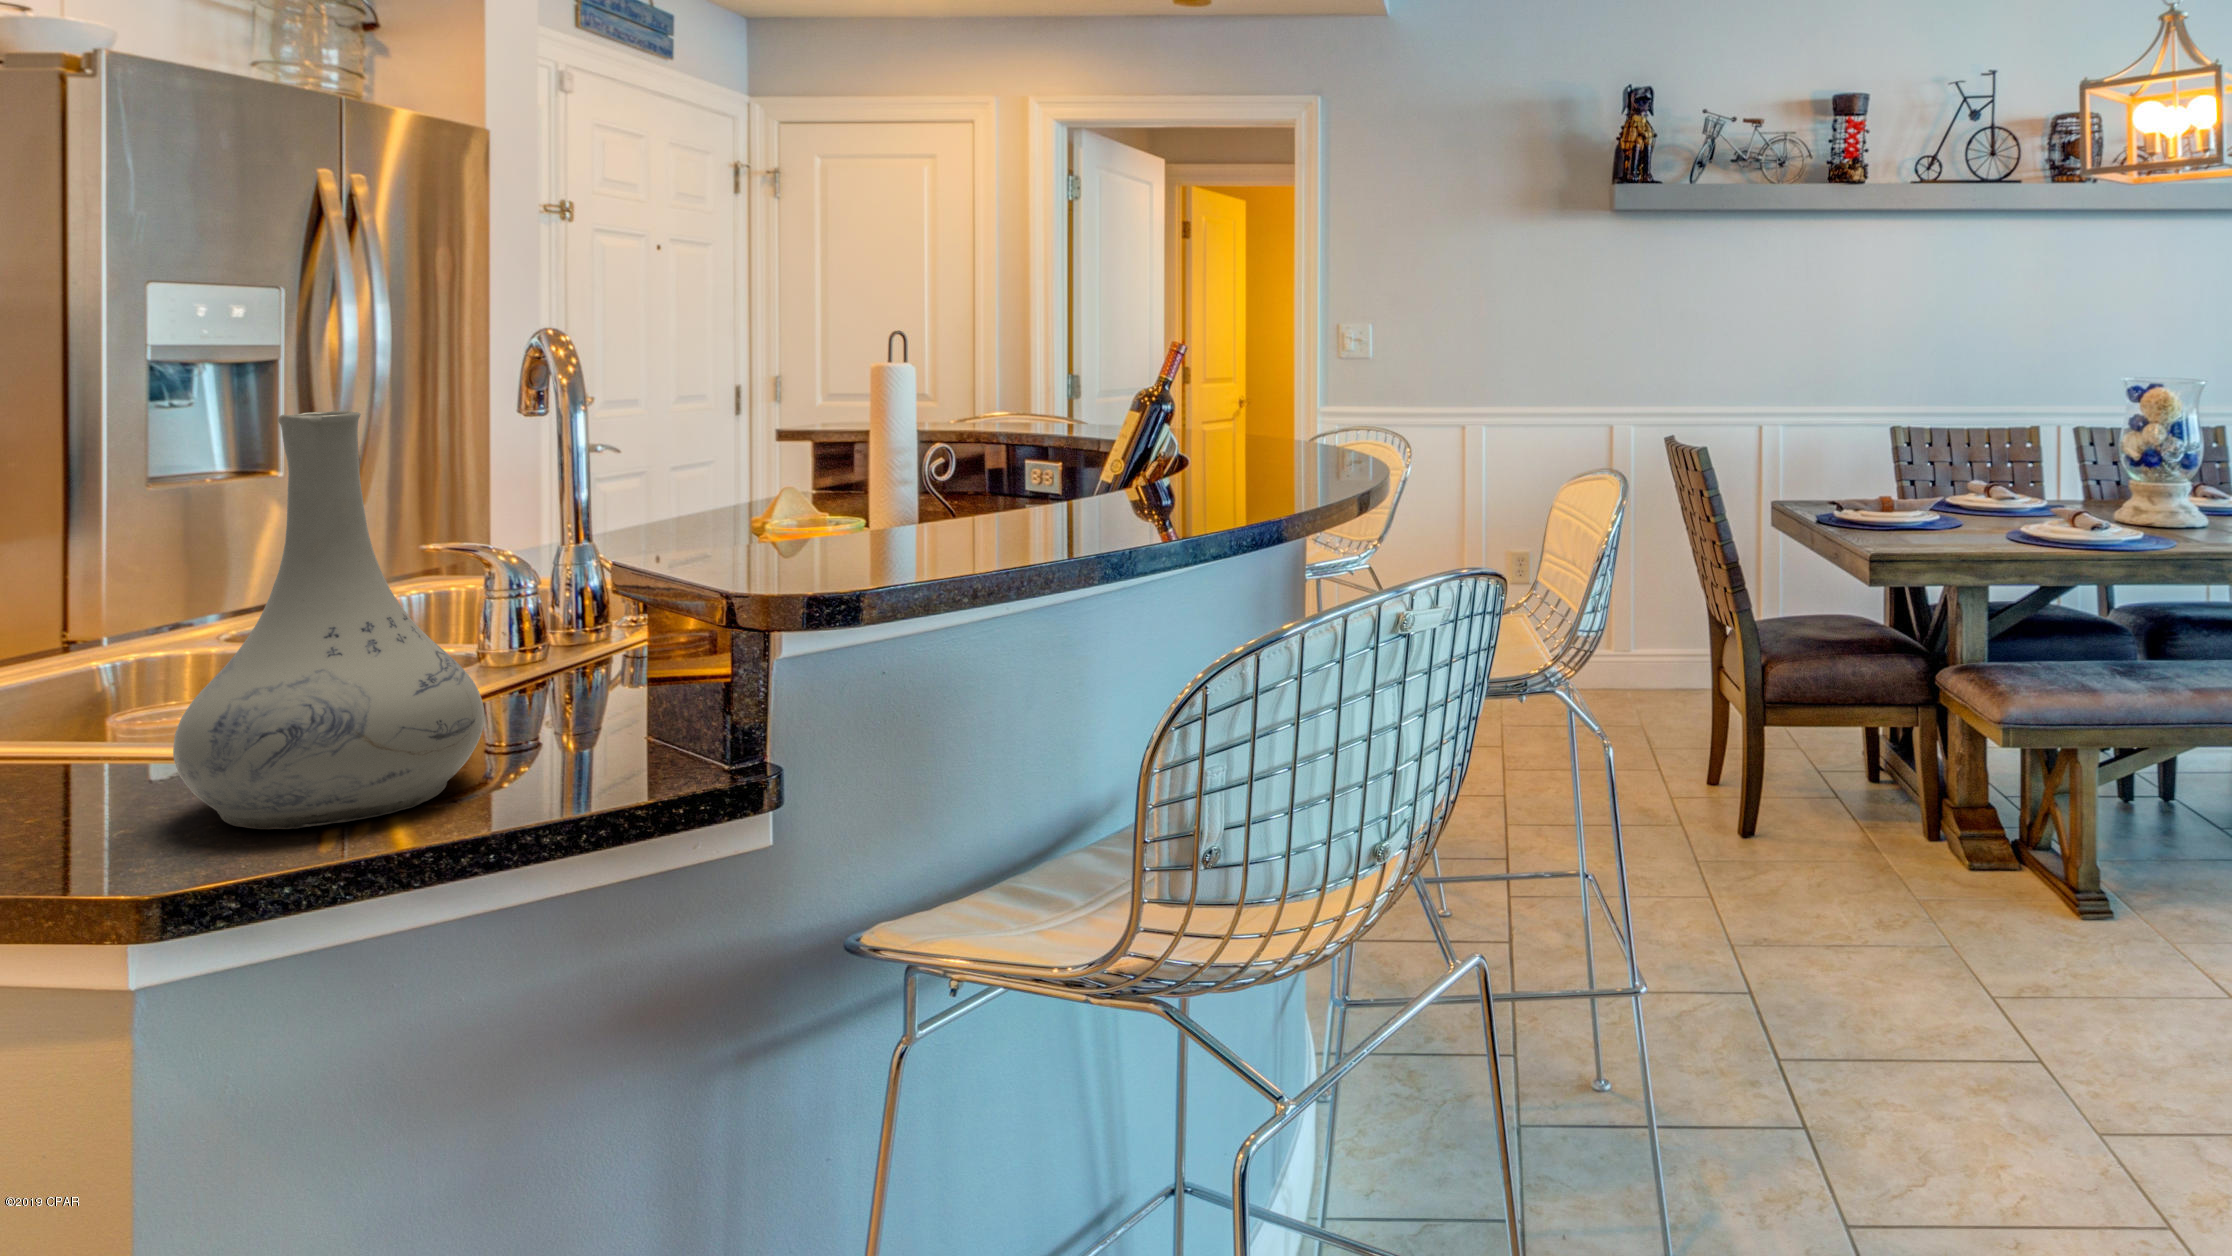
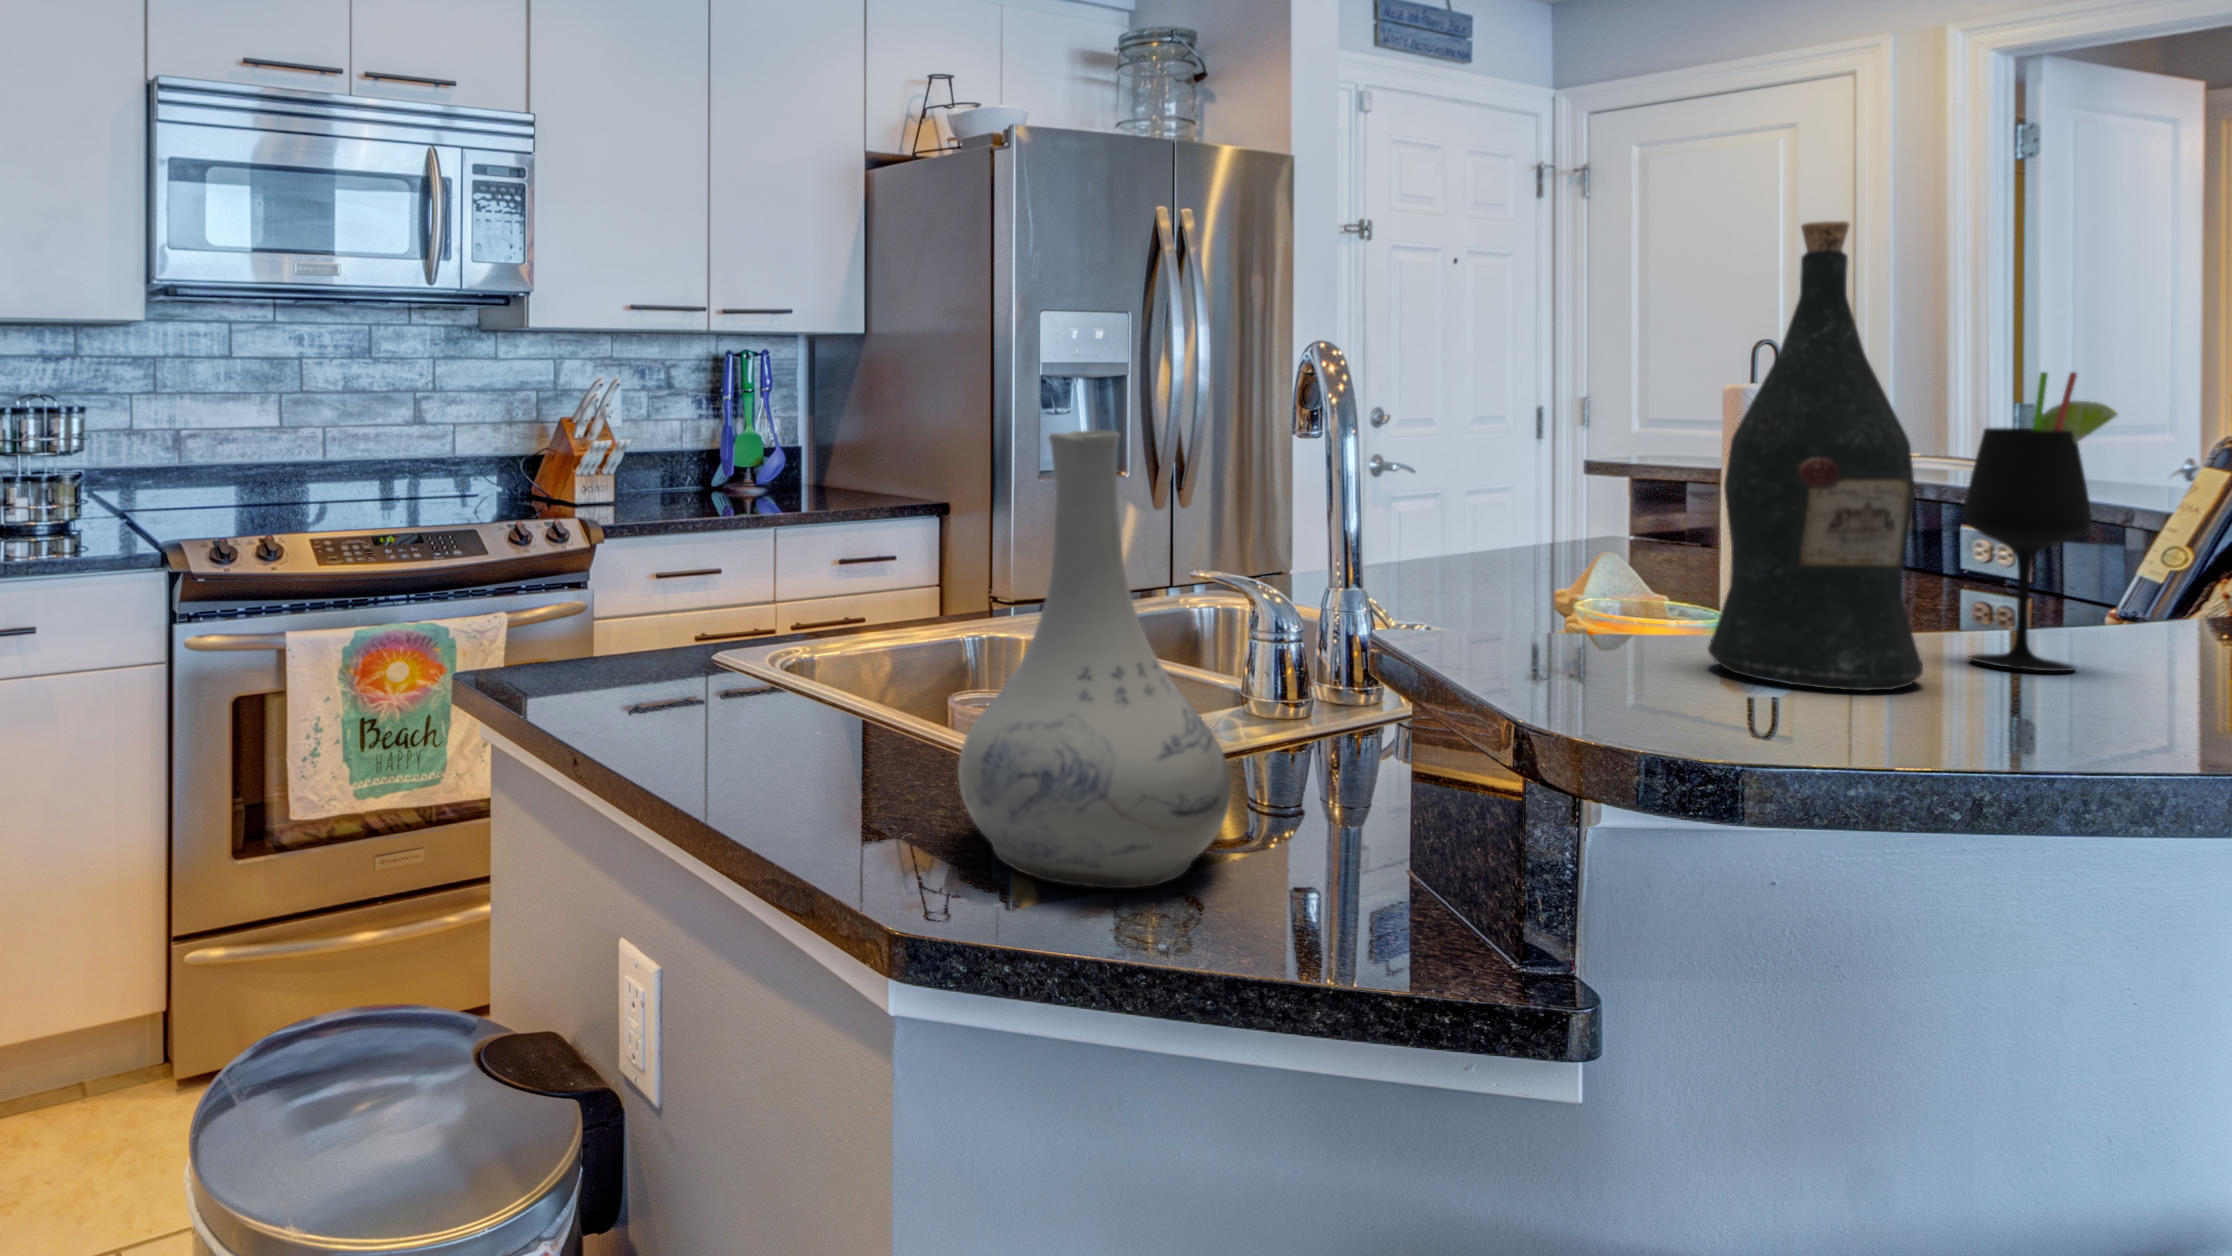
wine bottle: none [858,260,984,571] -> present [1708,221,1923,691]
wine glass: none [1008,361,1082,547] -> present [1963,372,2117,671]

